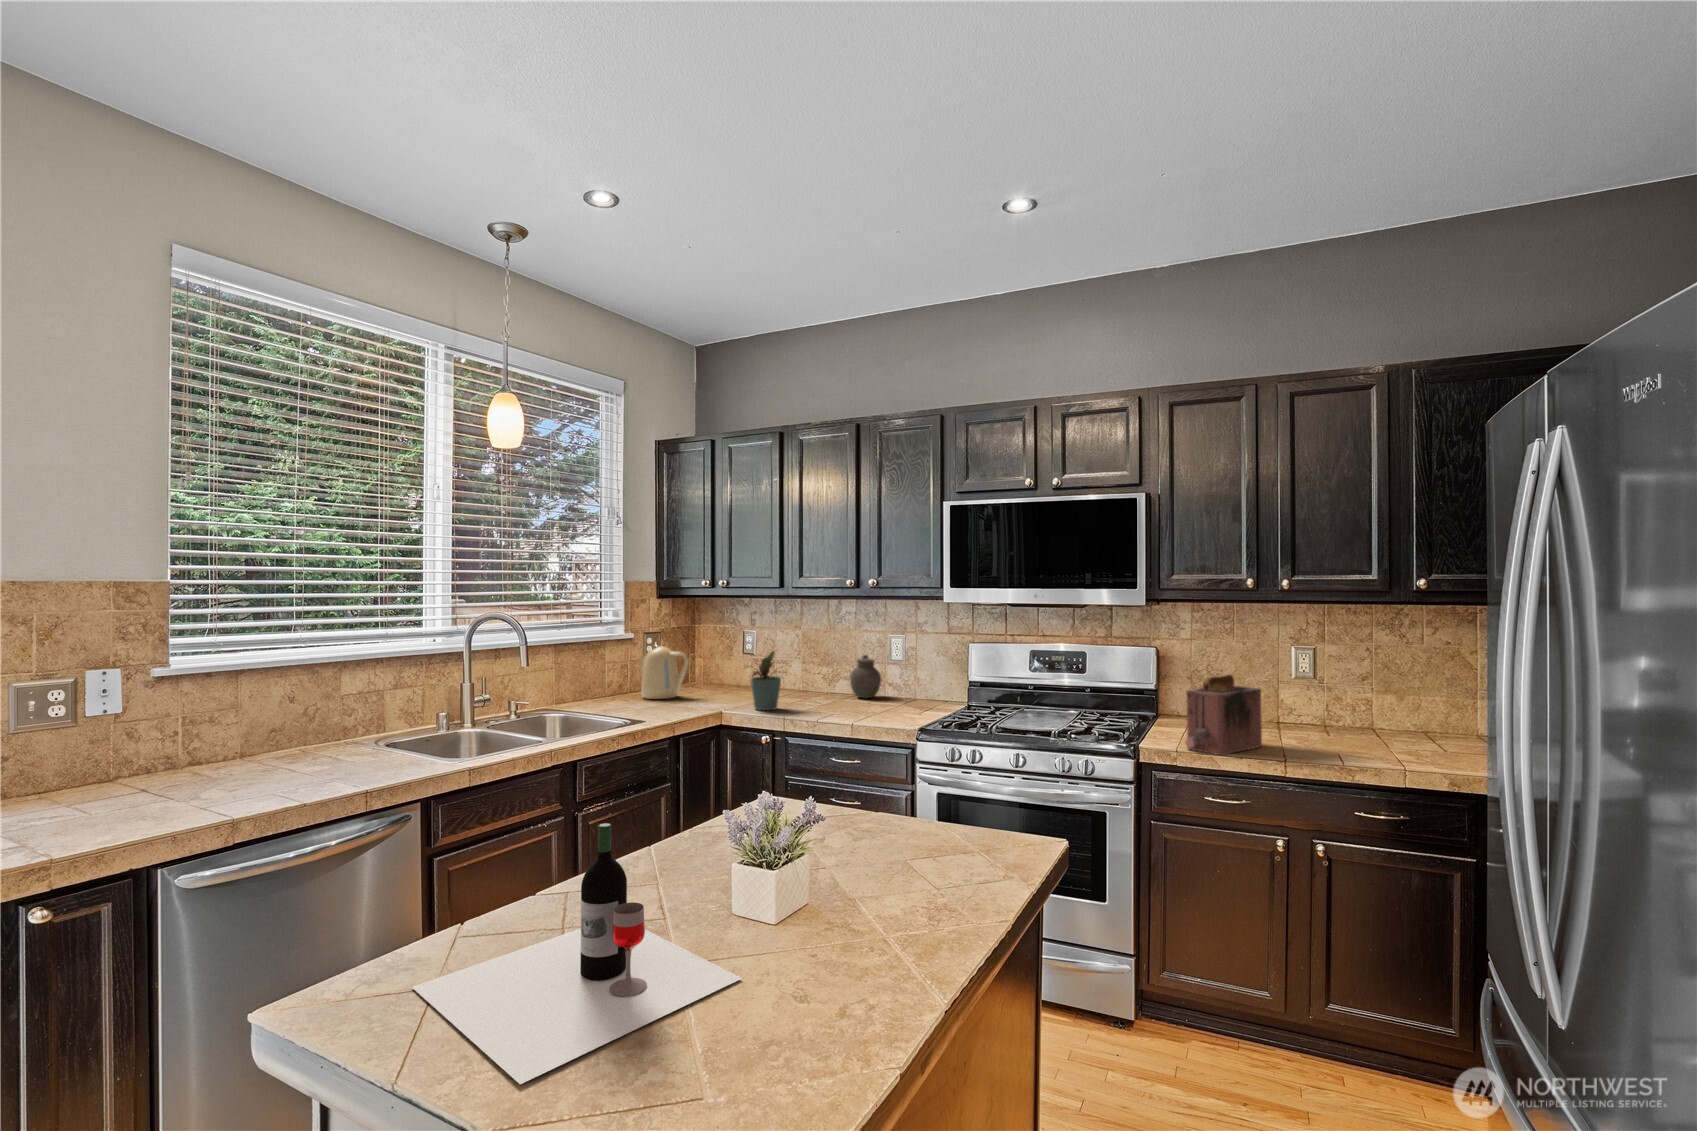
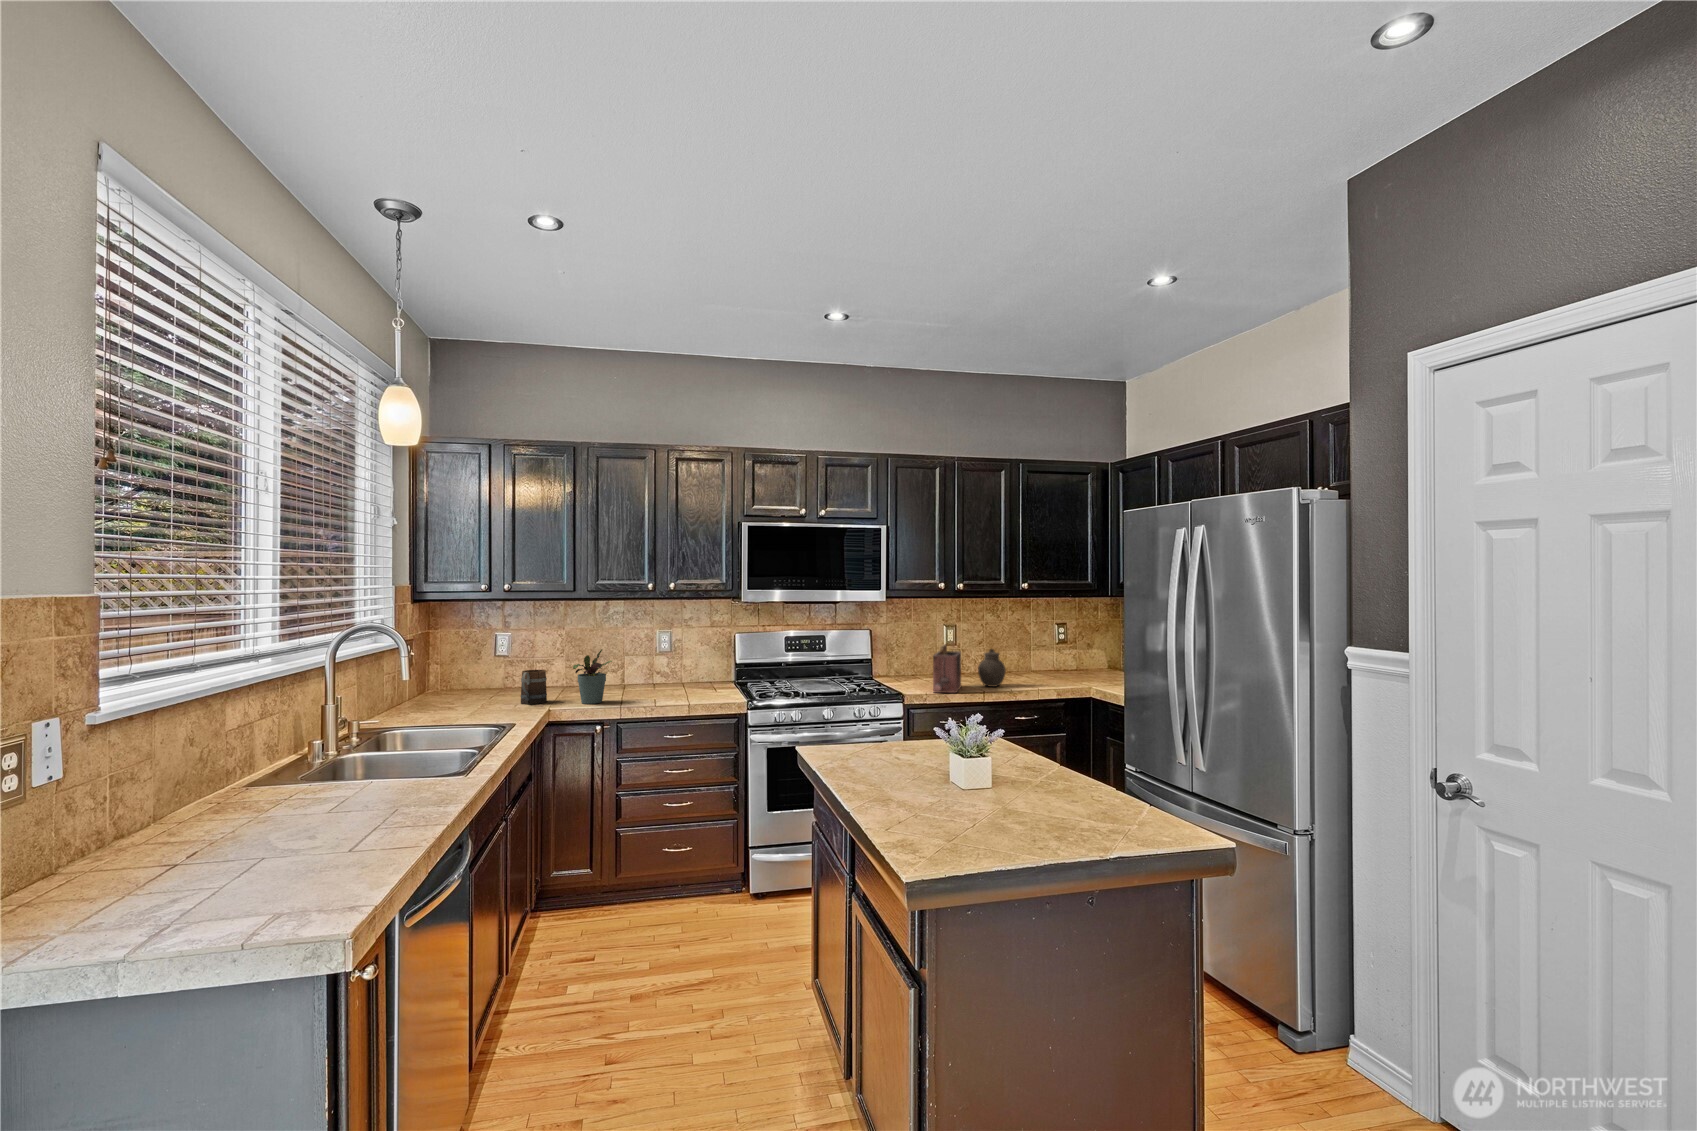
kettle: present [638,646,689,699] -> none [420,653,479,708]
jar: present [850,655,881,698] -> present [978,649,1006,687]
mug: none [703,669,739,704] -> present [521,670,547,704]
wine bottle: present [412,823,742,1084] -> none [921,732,1060,832]

